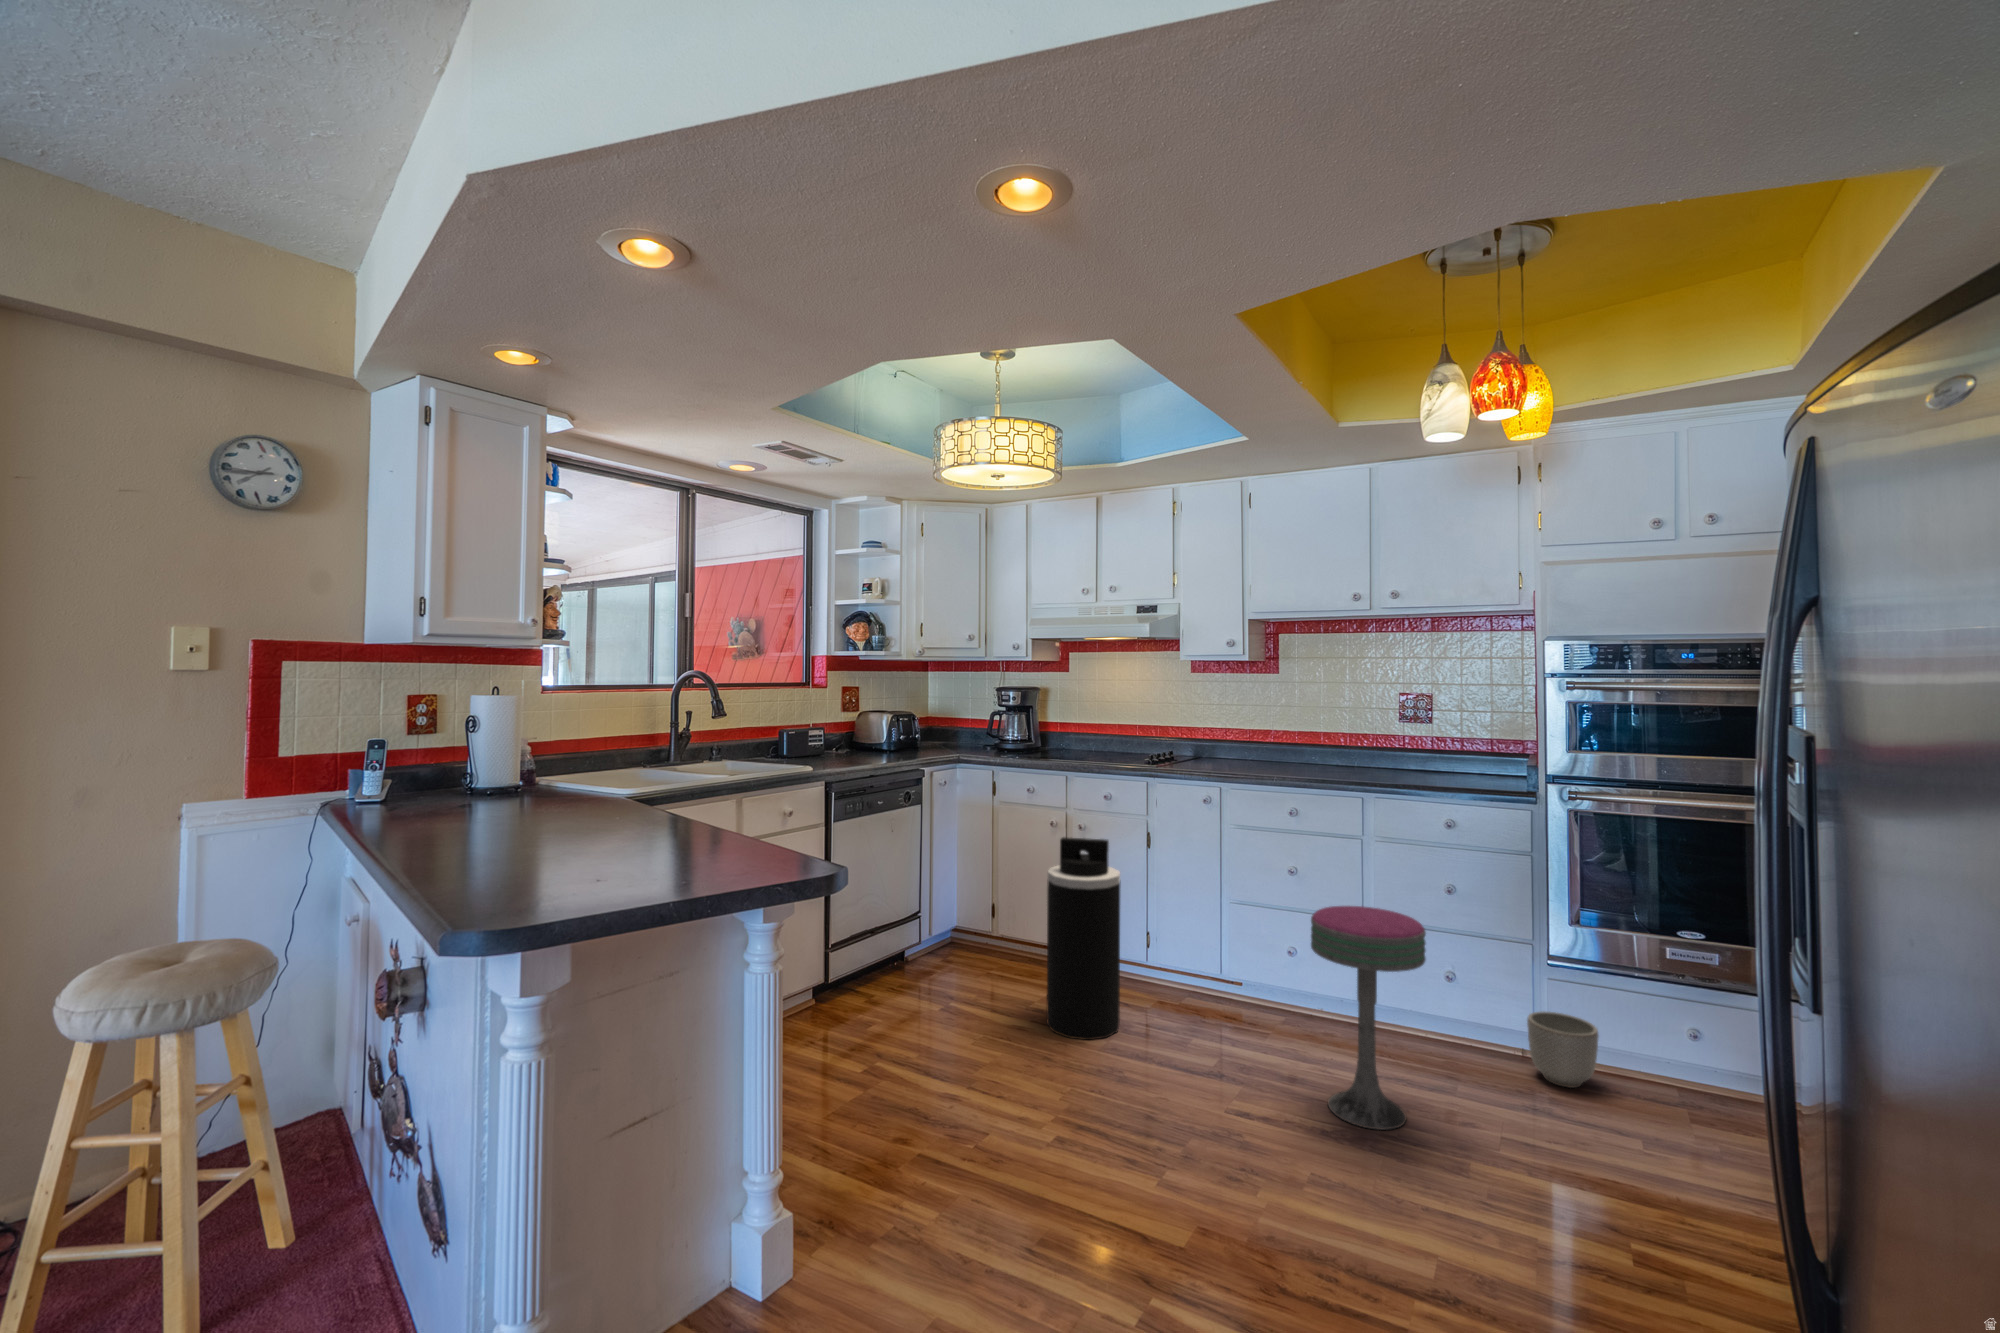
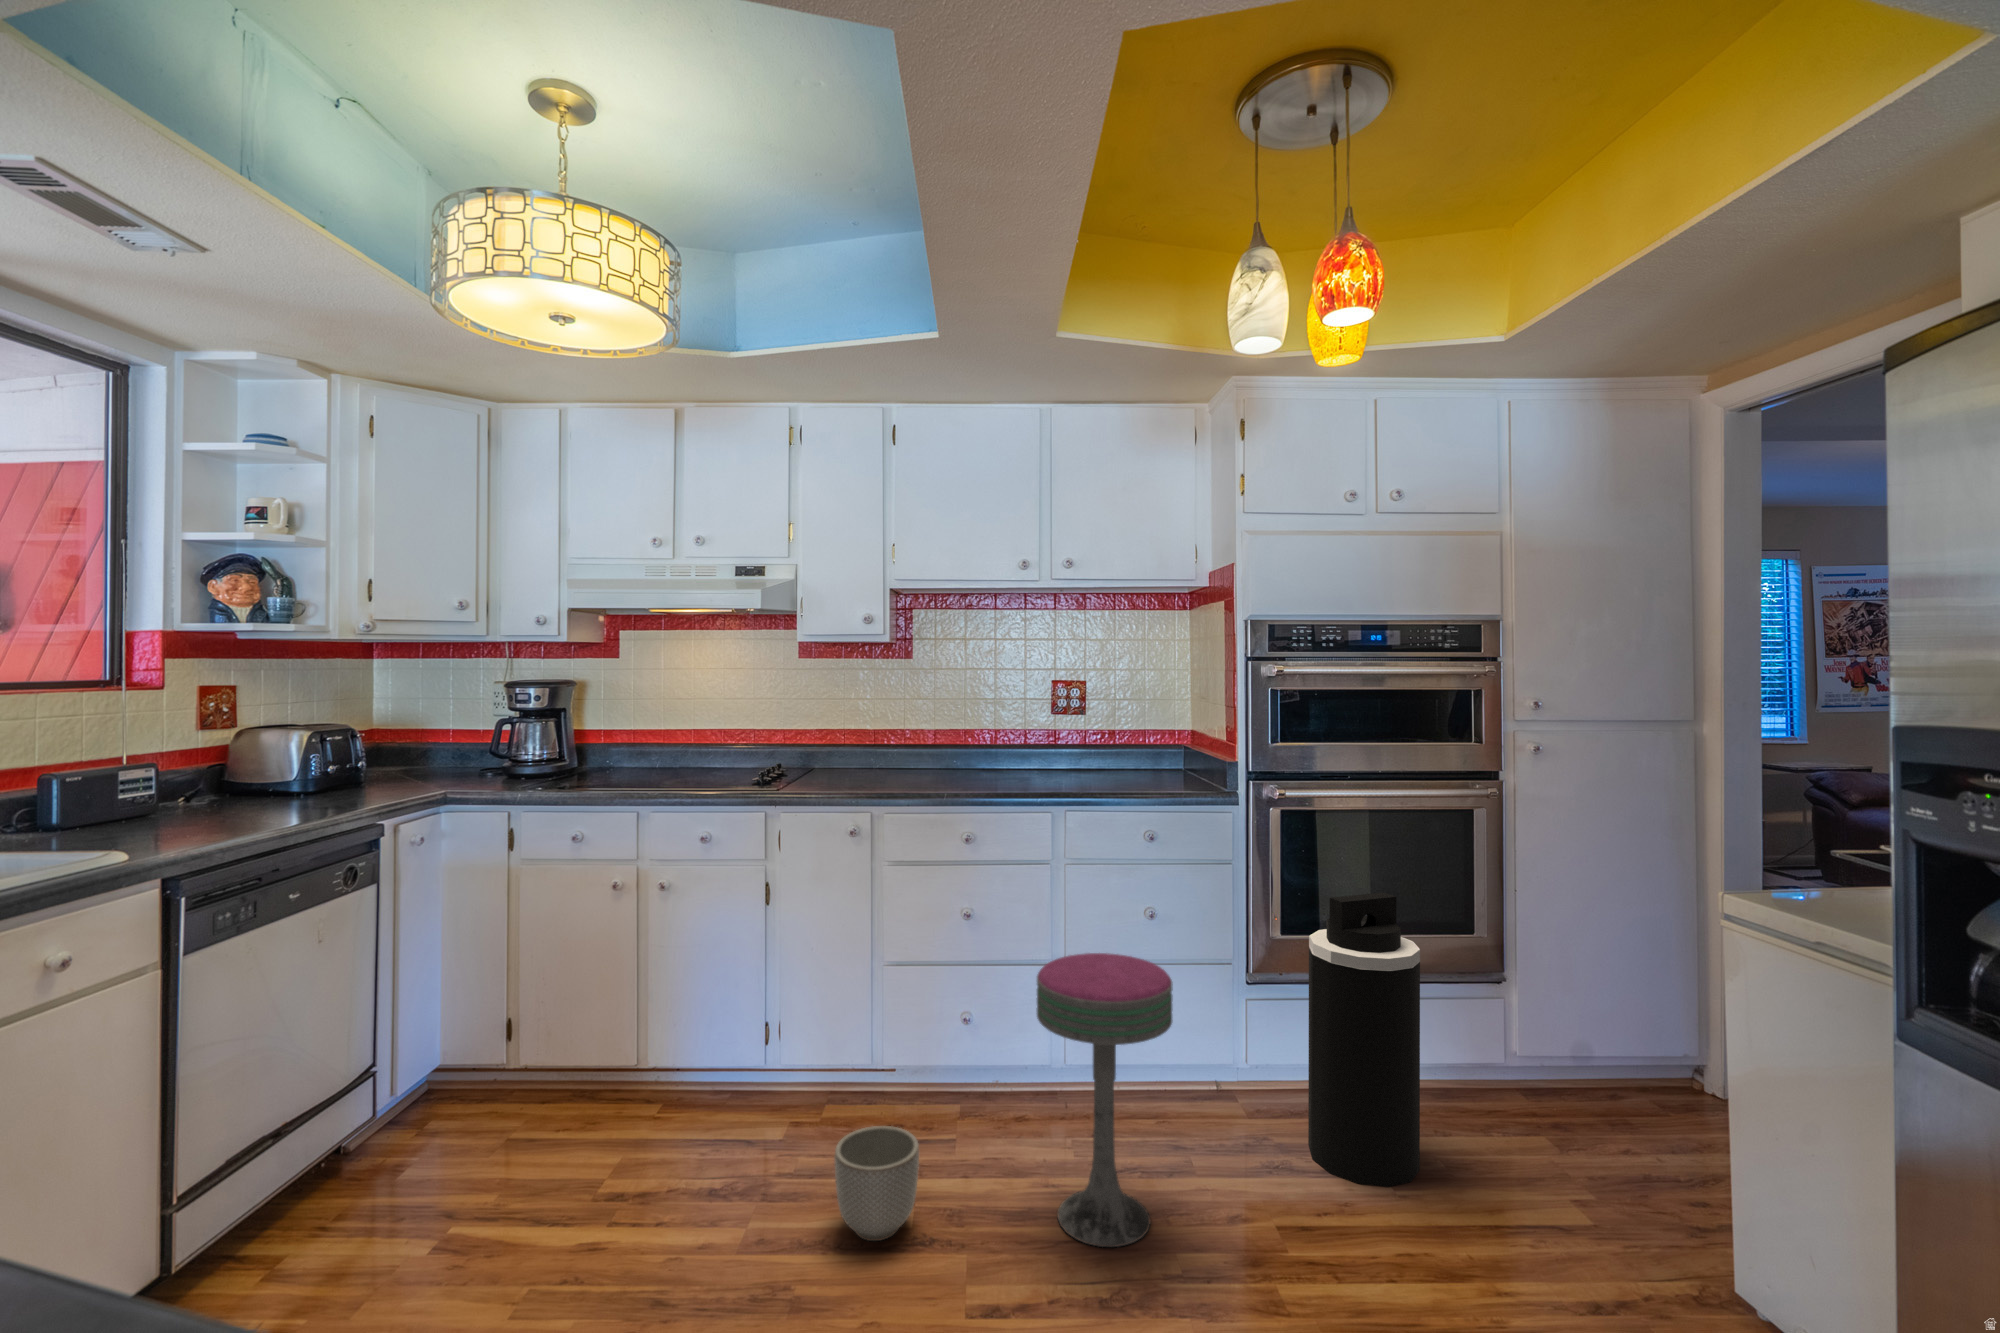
trash can: present [1047,837,1120,1040] -> present [1308,892,1420,1187]
planter: present [1527,1011,1599,1088] -> present [835,1126,919,1241]

